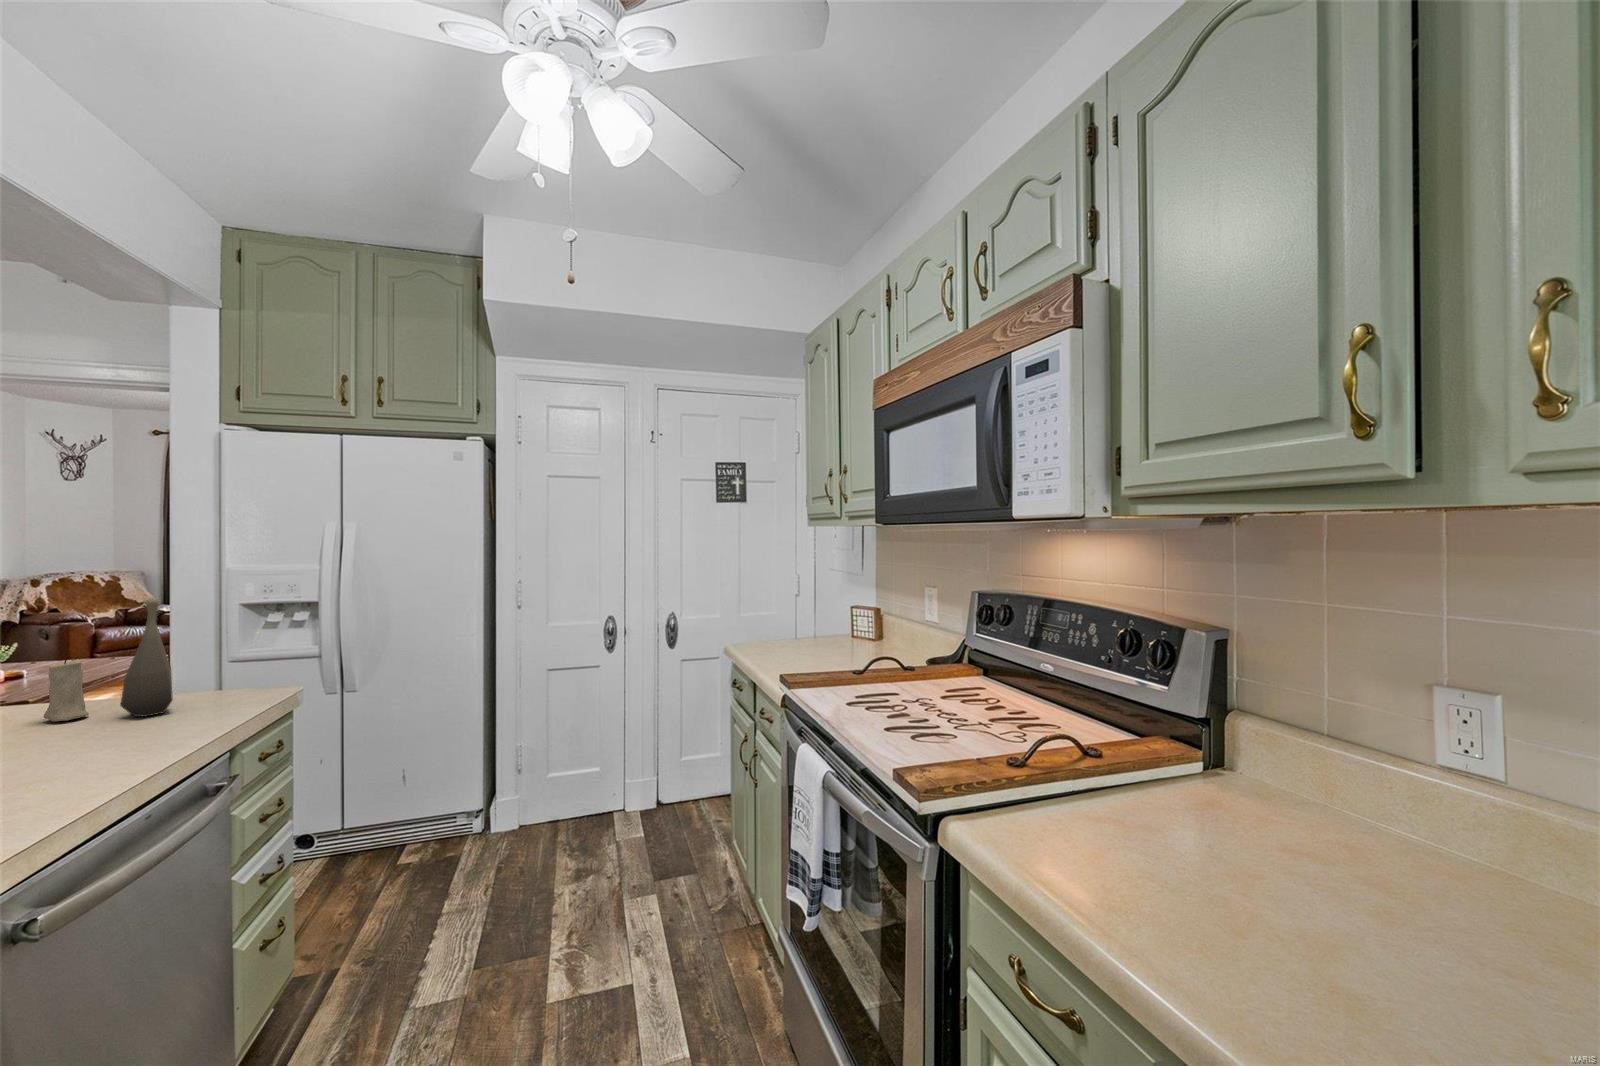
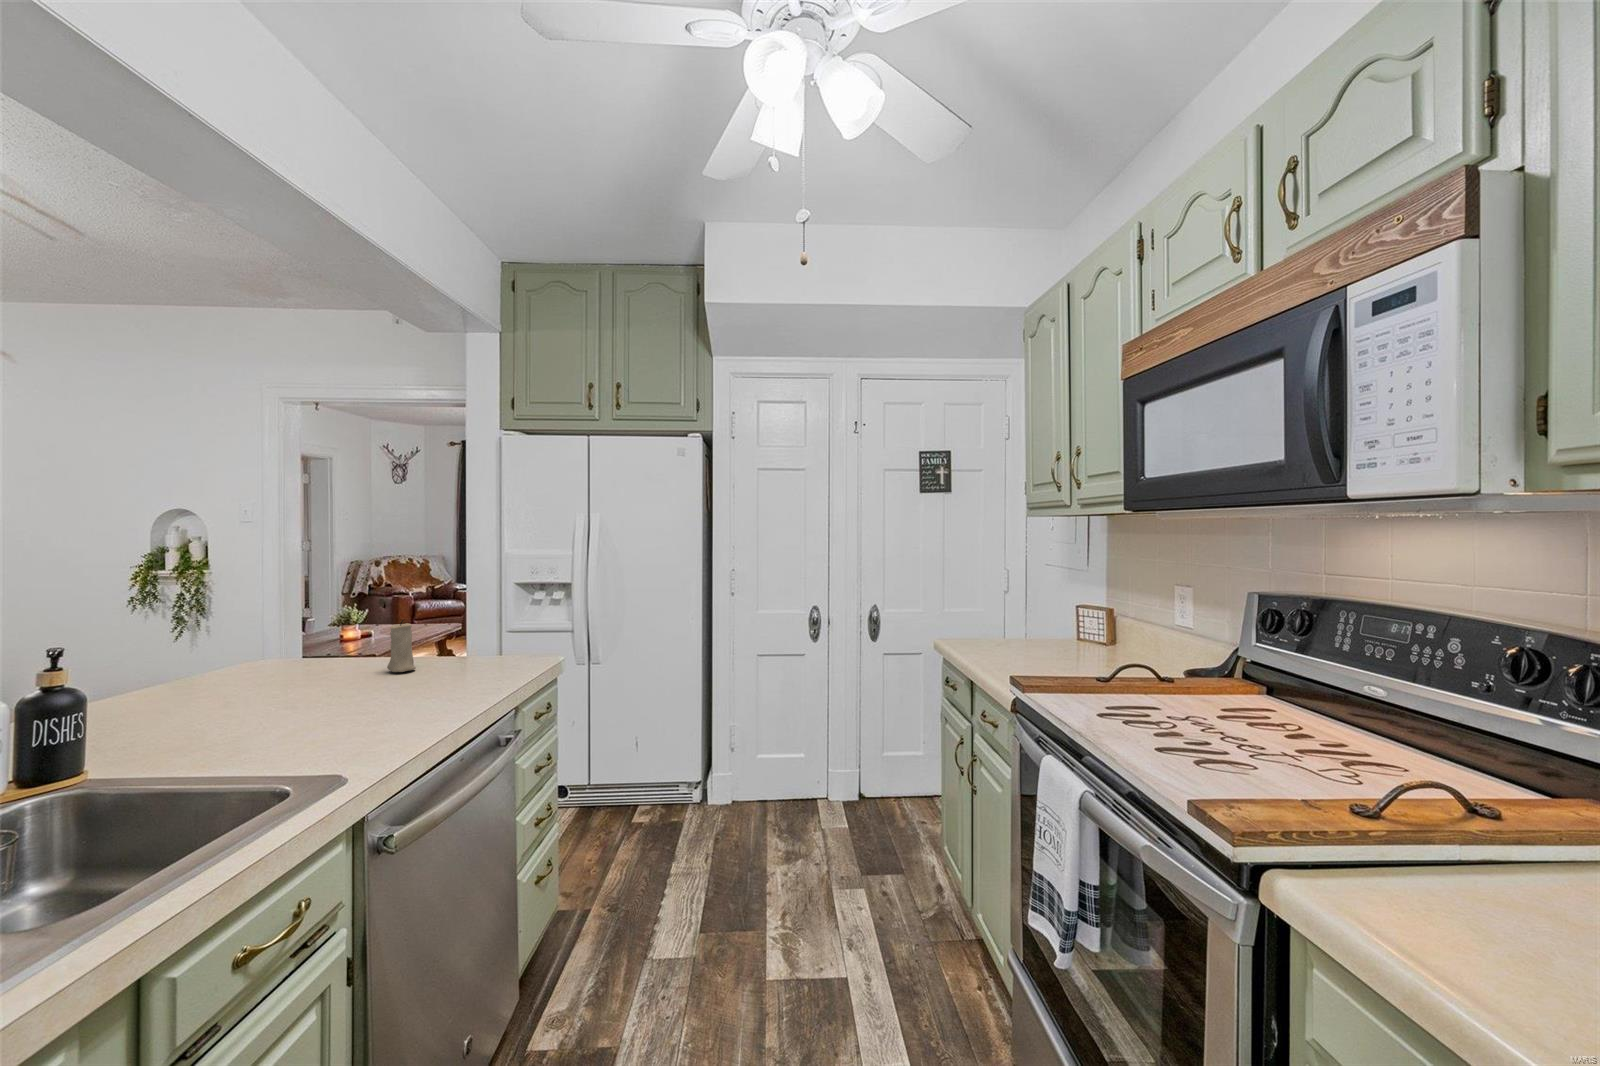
bottle: present [121,600,173,717] -> none [436,575,472,673]

